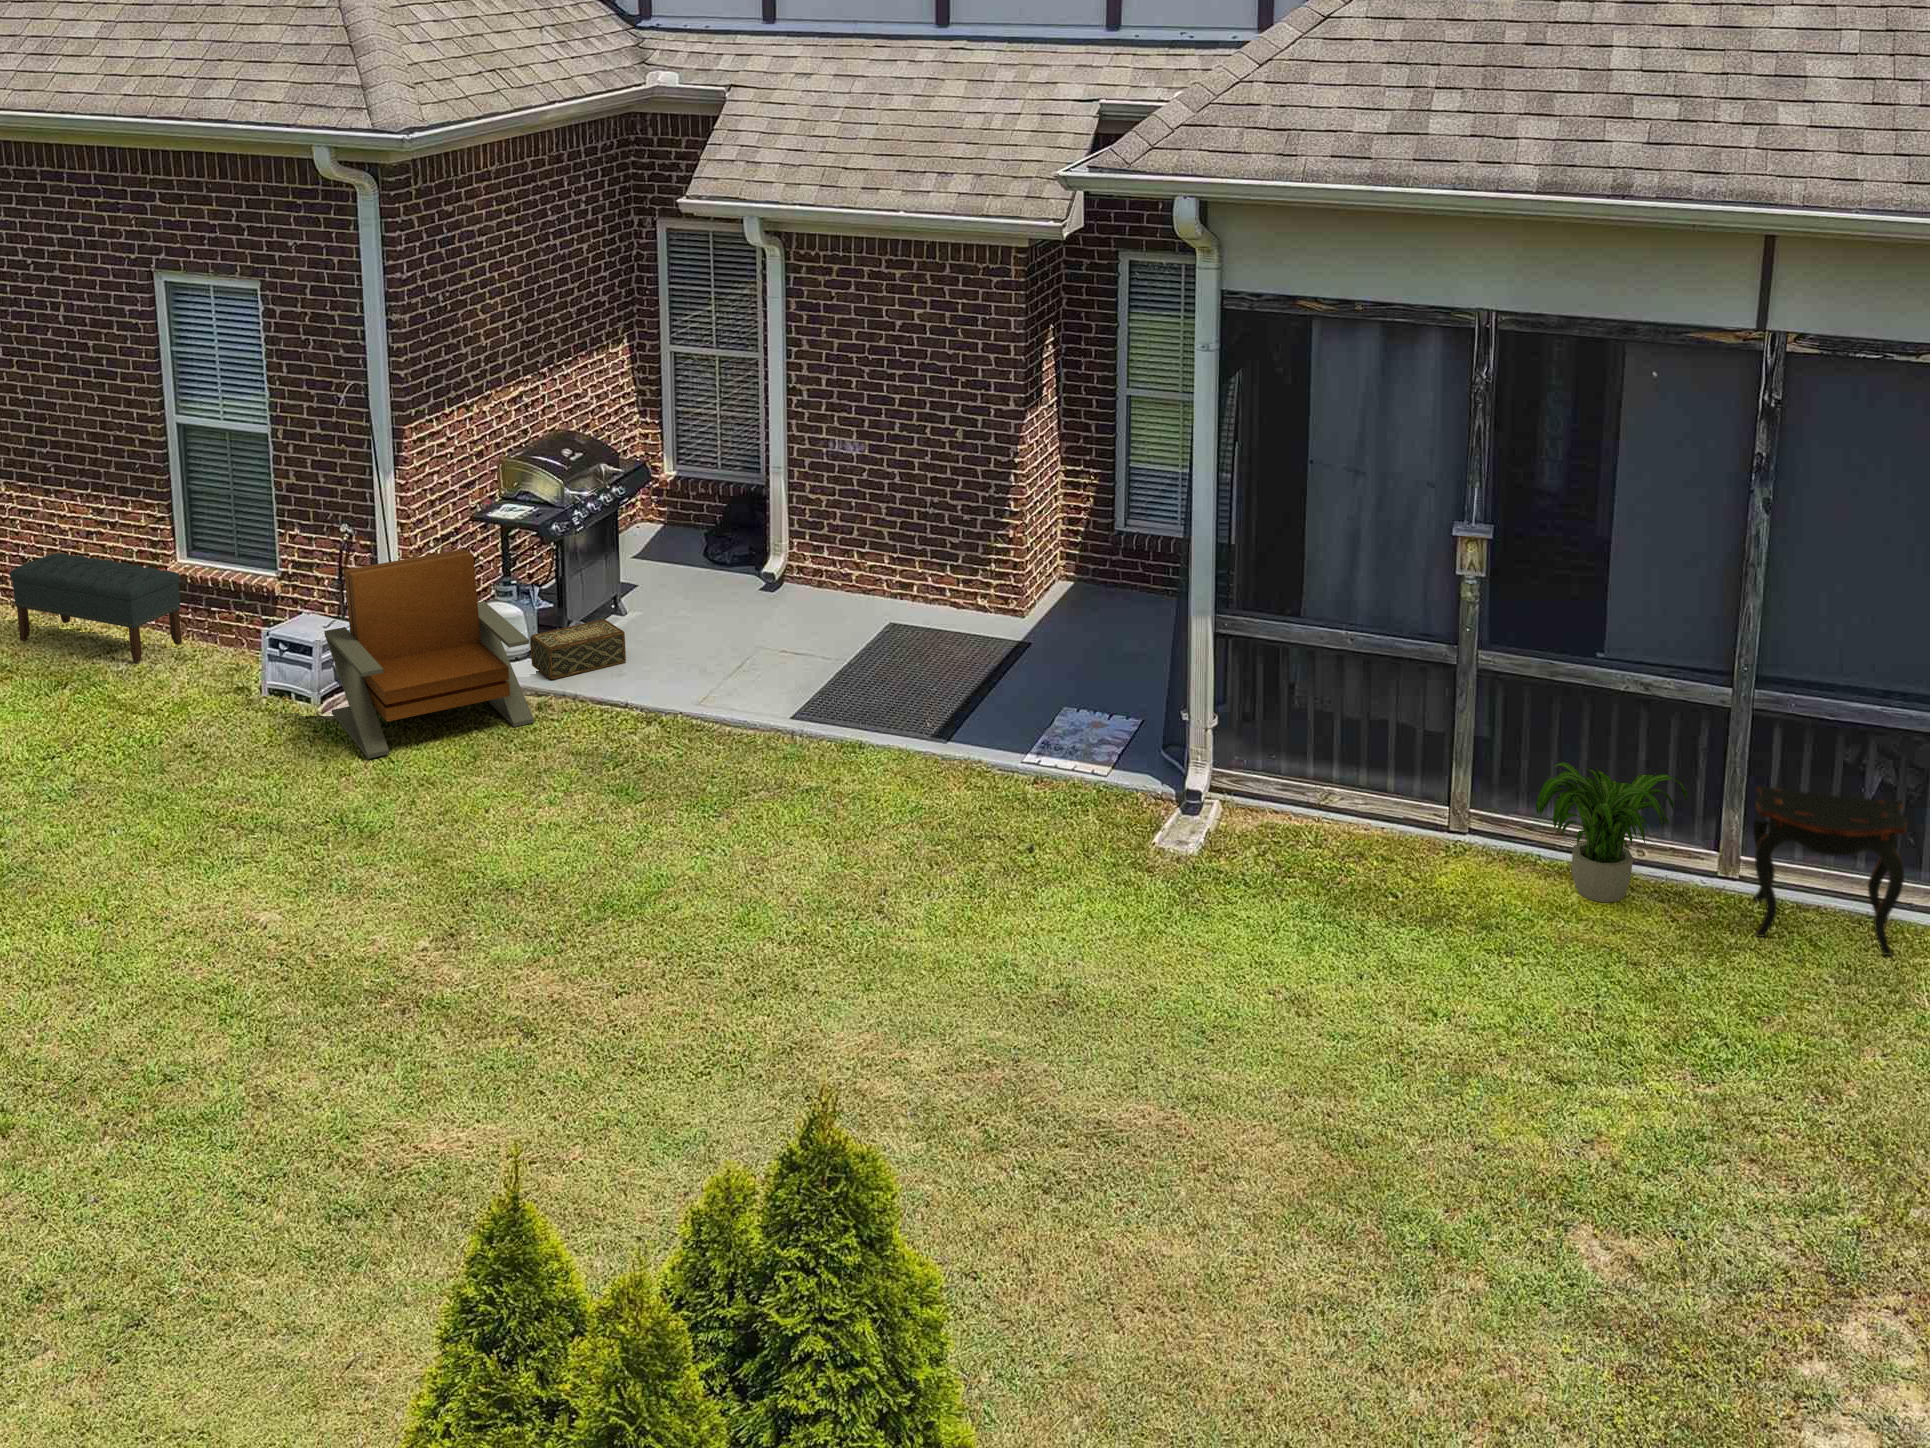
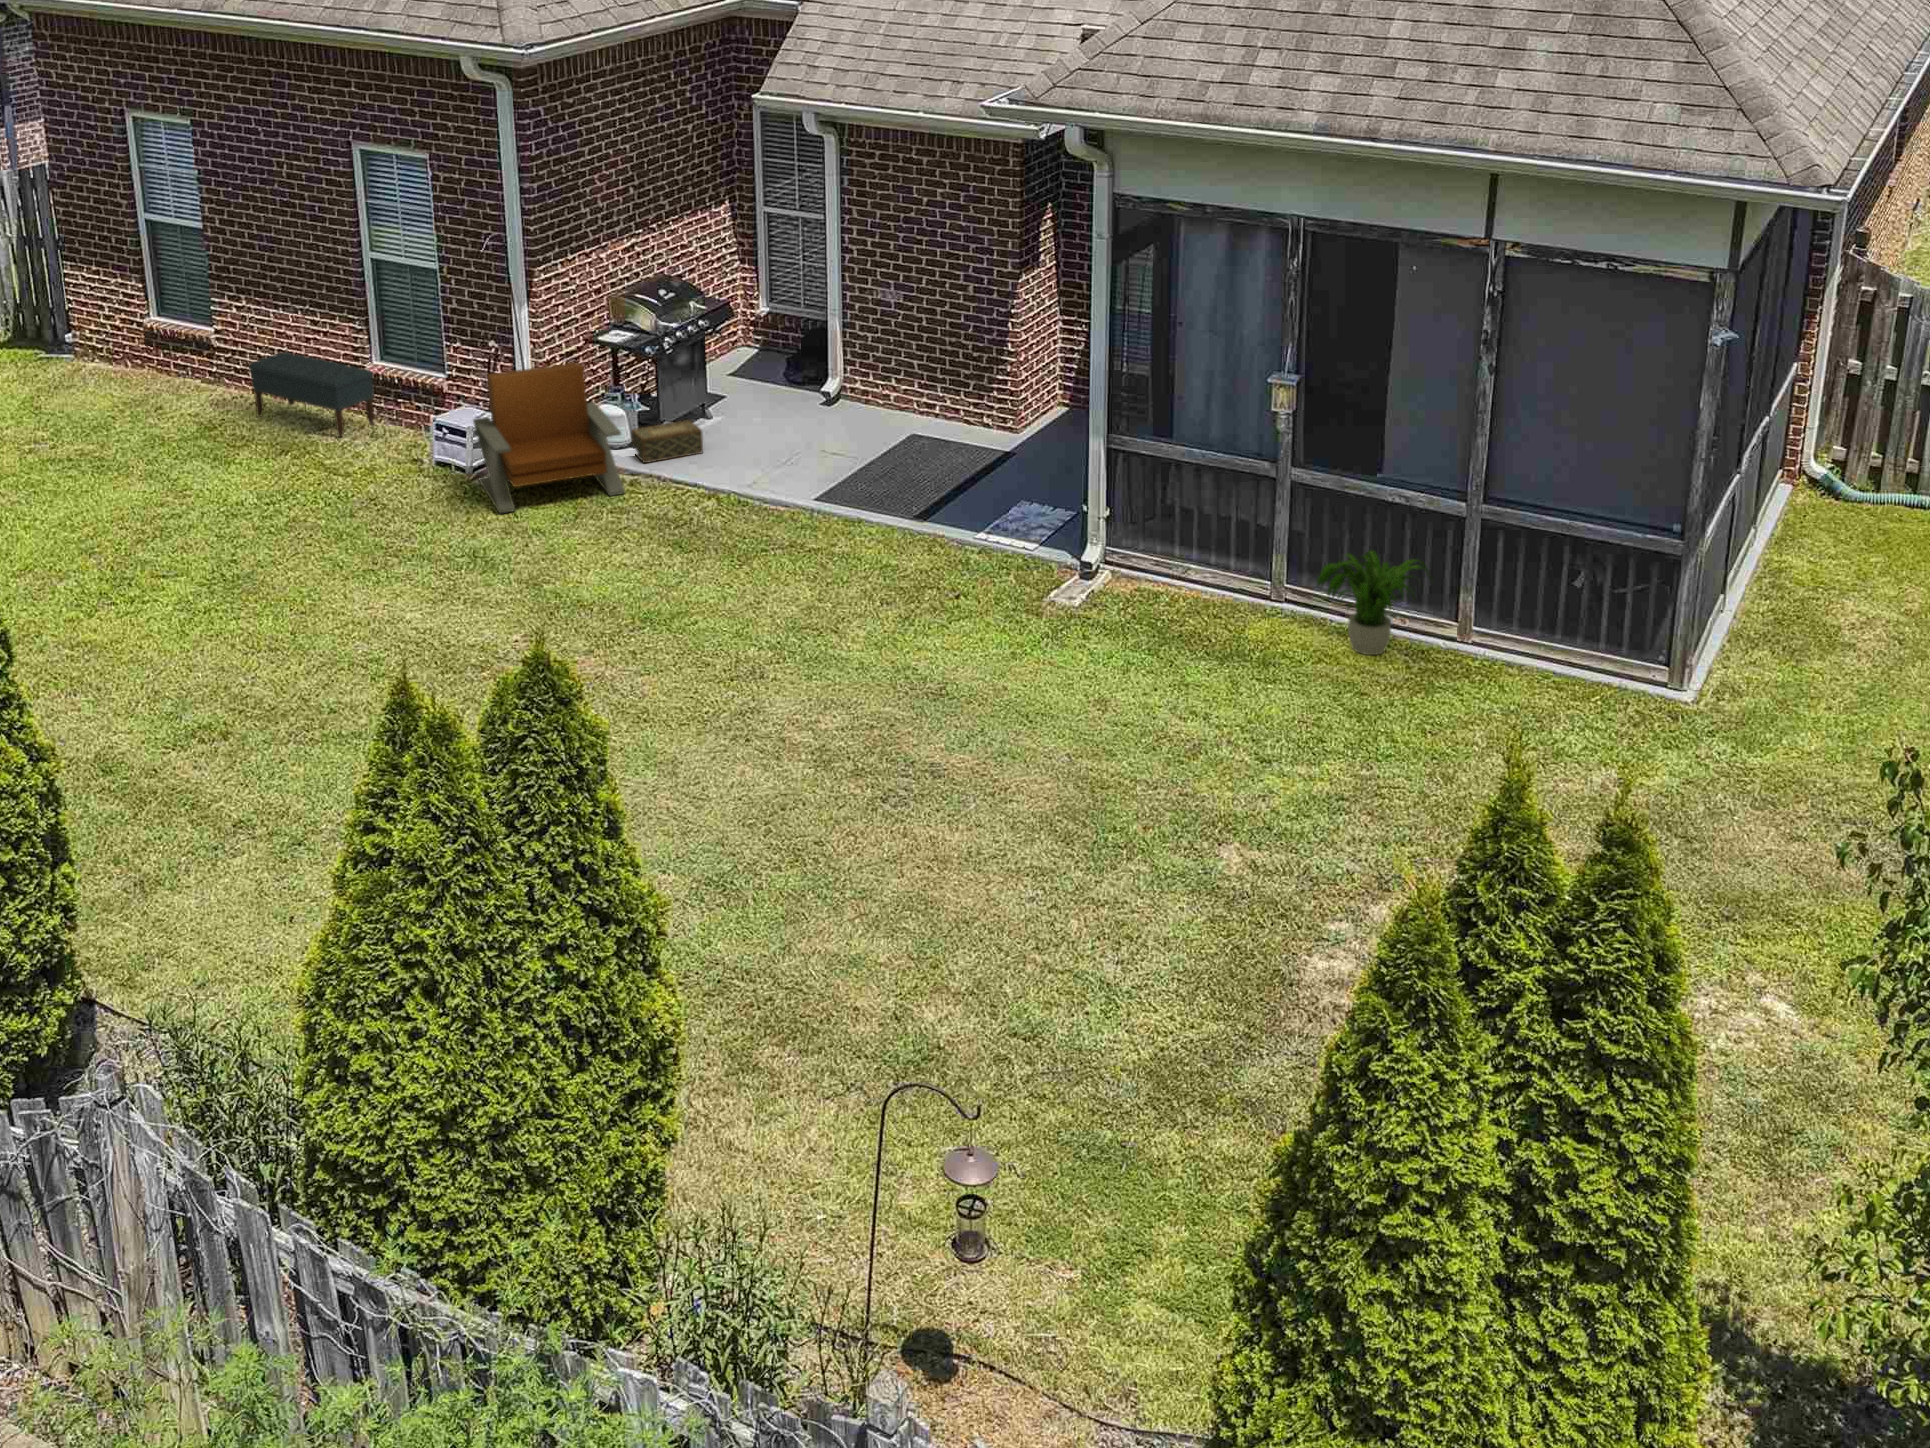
side table: present [1753,787,1907,955] -> none [1466,569,1581,701]

